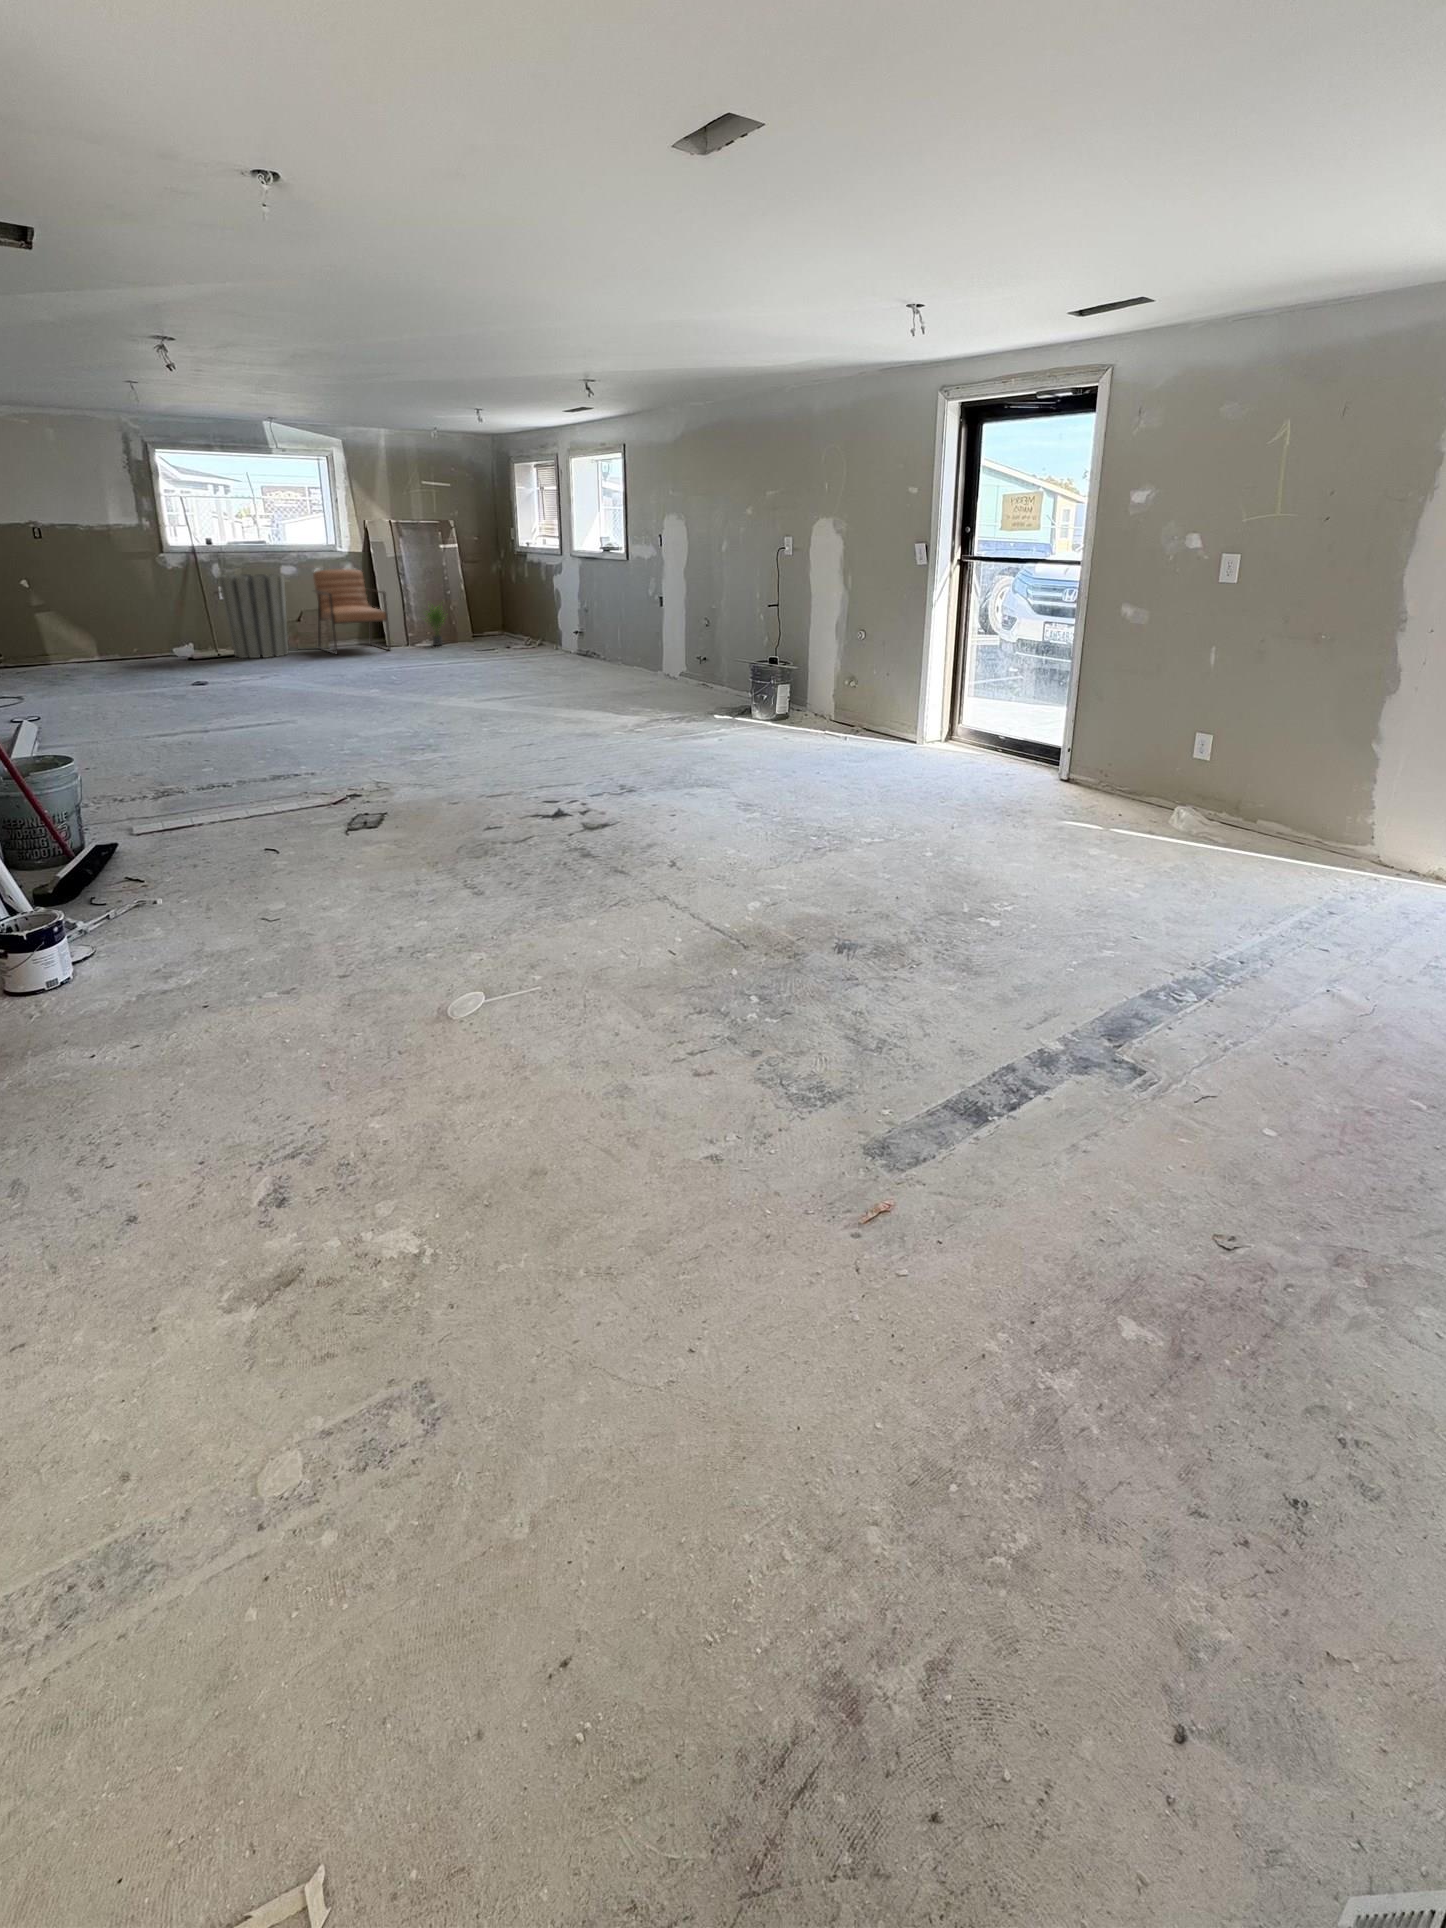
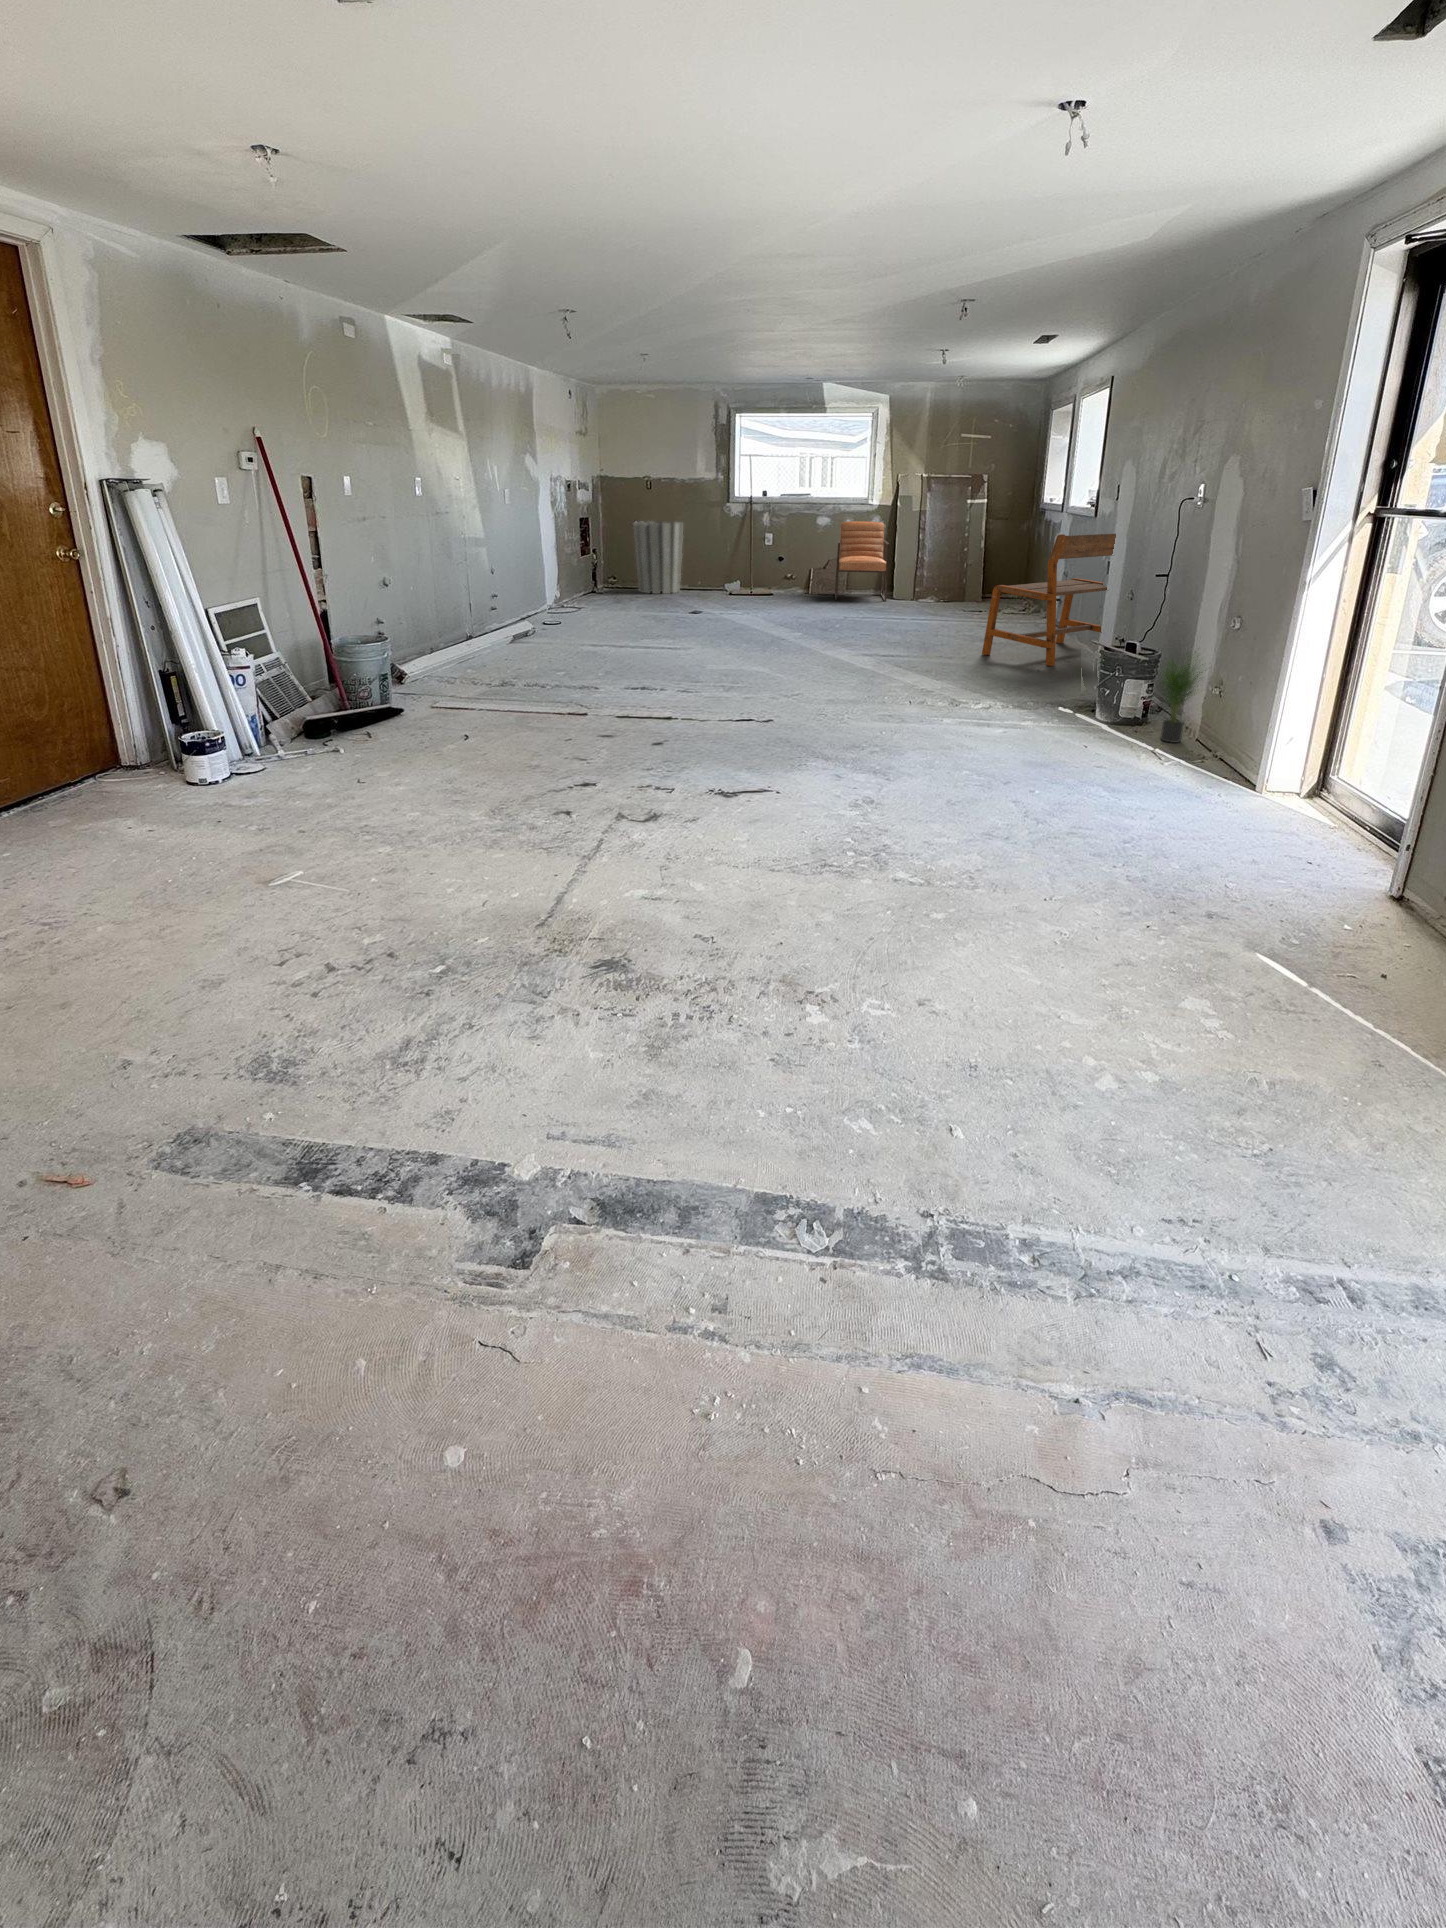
bench: none [585,572,677,687] -> present [982,533,1116,666]
trash can: present [218,574,289,658] -> present [633,521,683,594]
potted plant: present [425,606,445,645] -> present [1161,656,1203,743]

